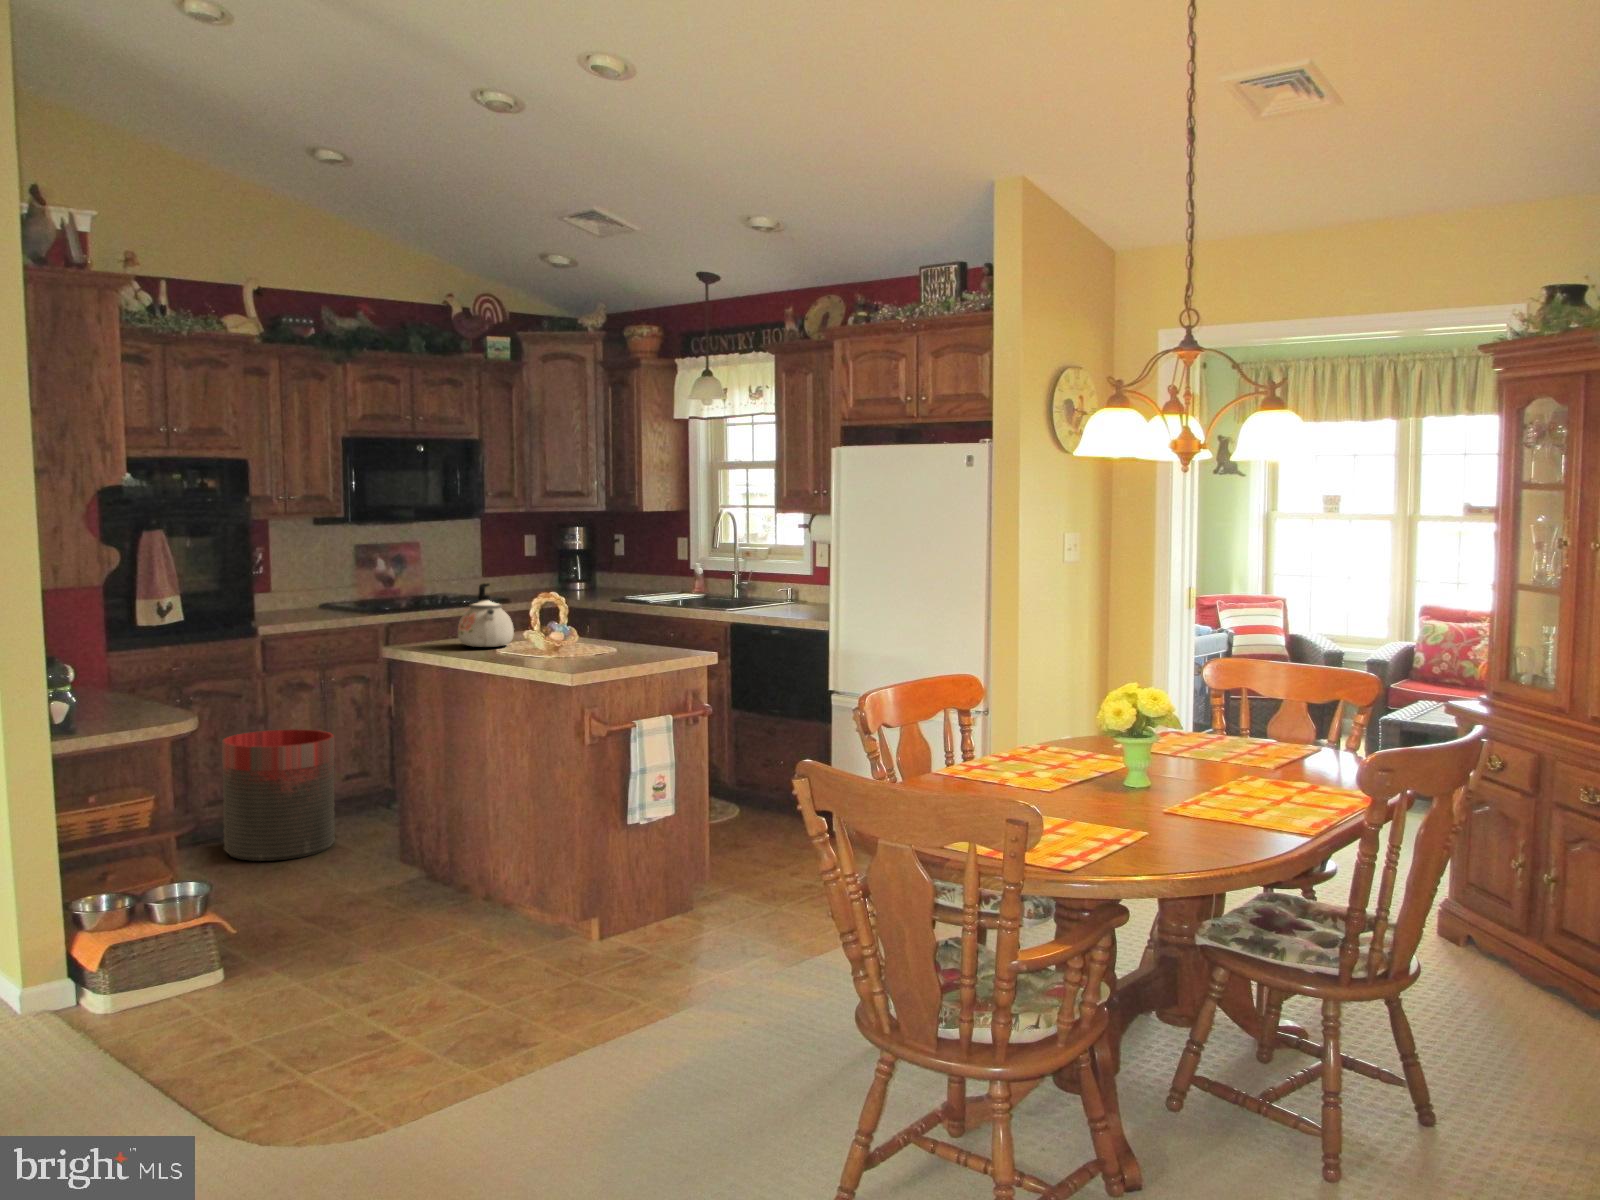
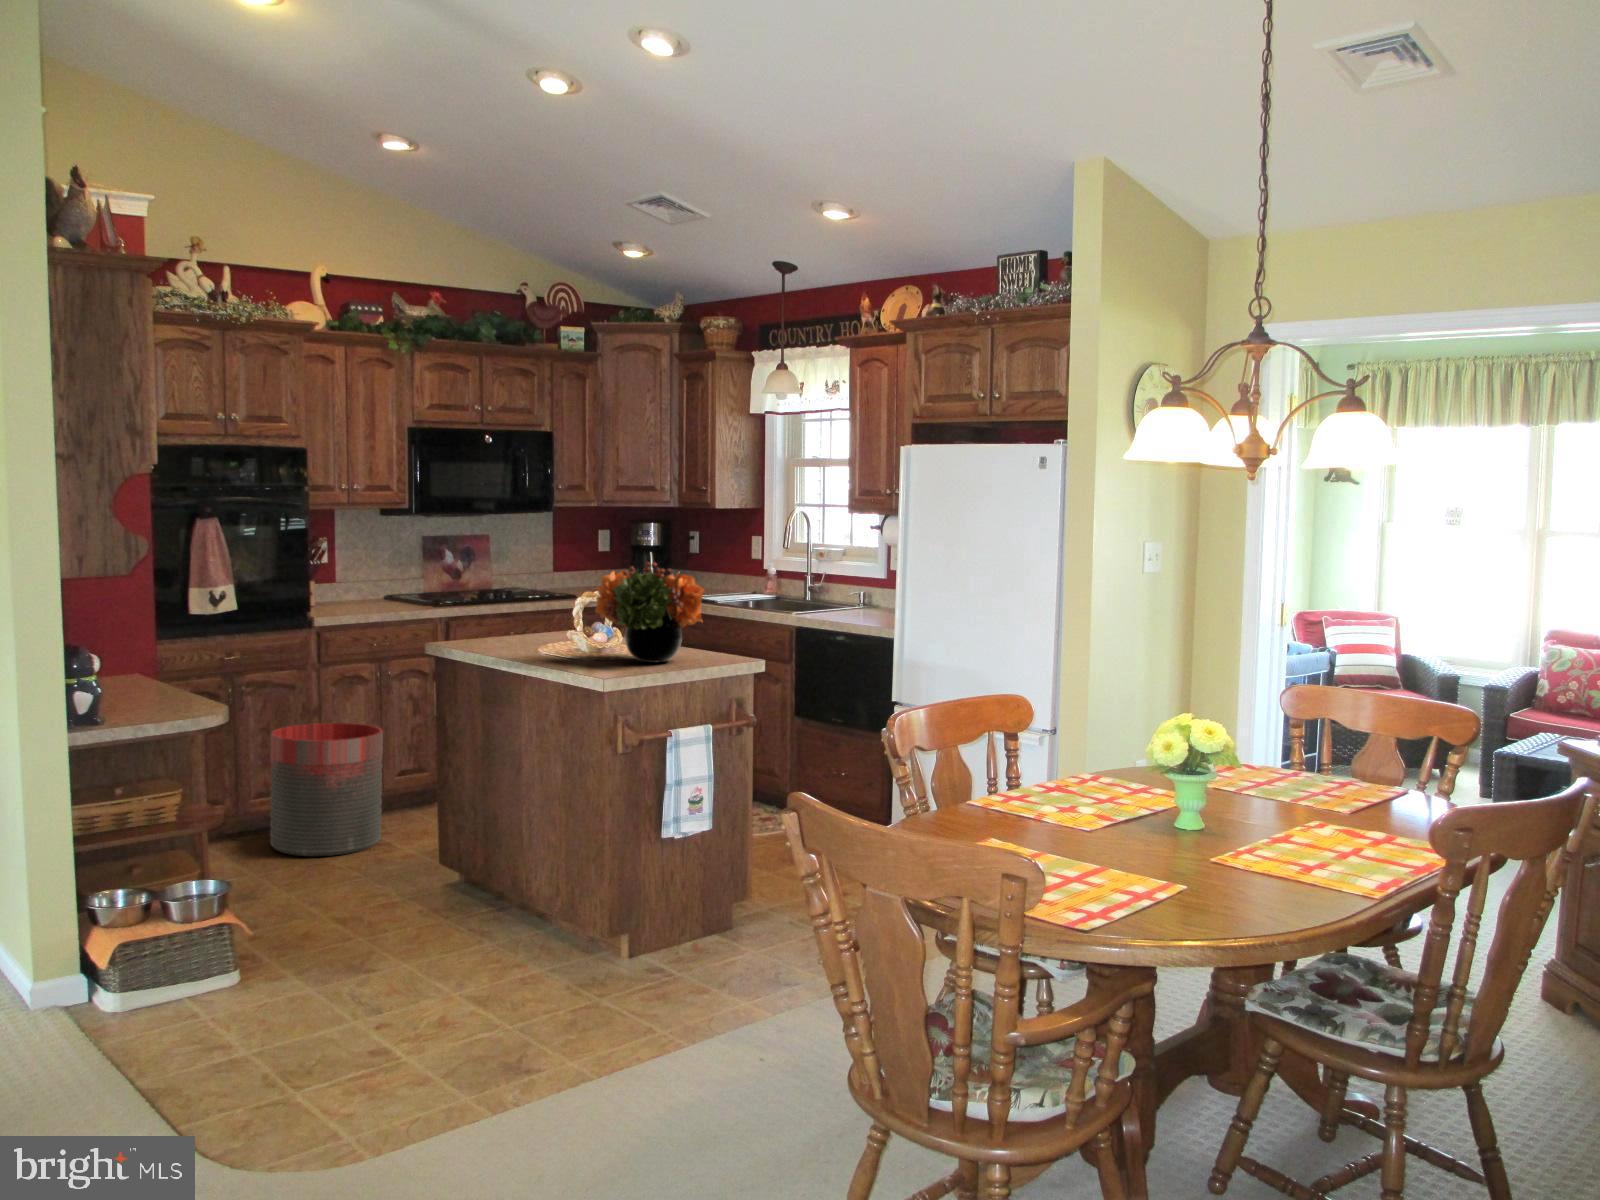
flower arrangement: none [556,561,663,657] -> present [595,562,704,663]
kettle: present [458,584,514,647] -> none [497,581,554,647]

